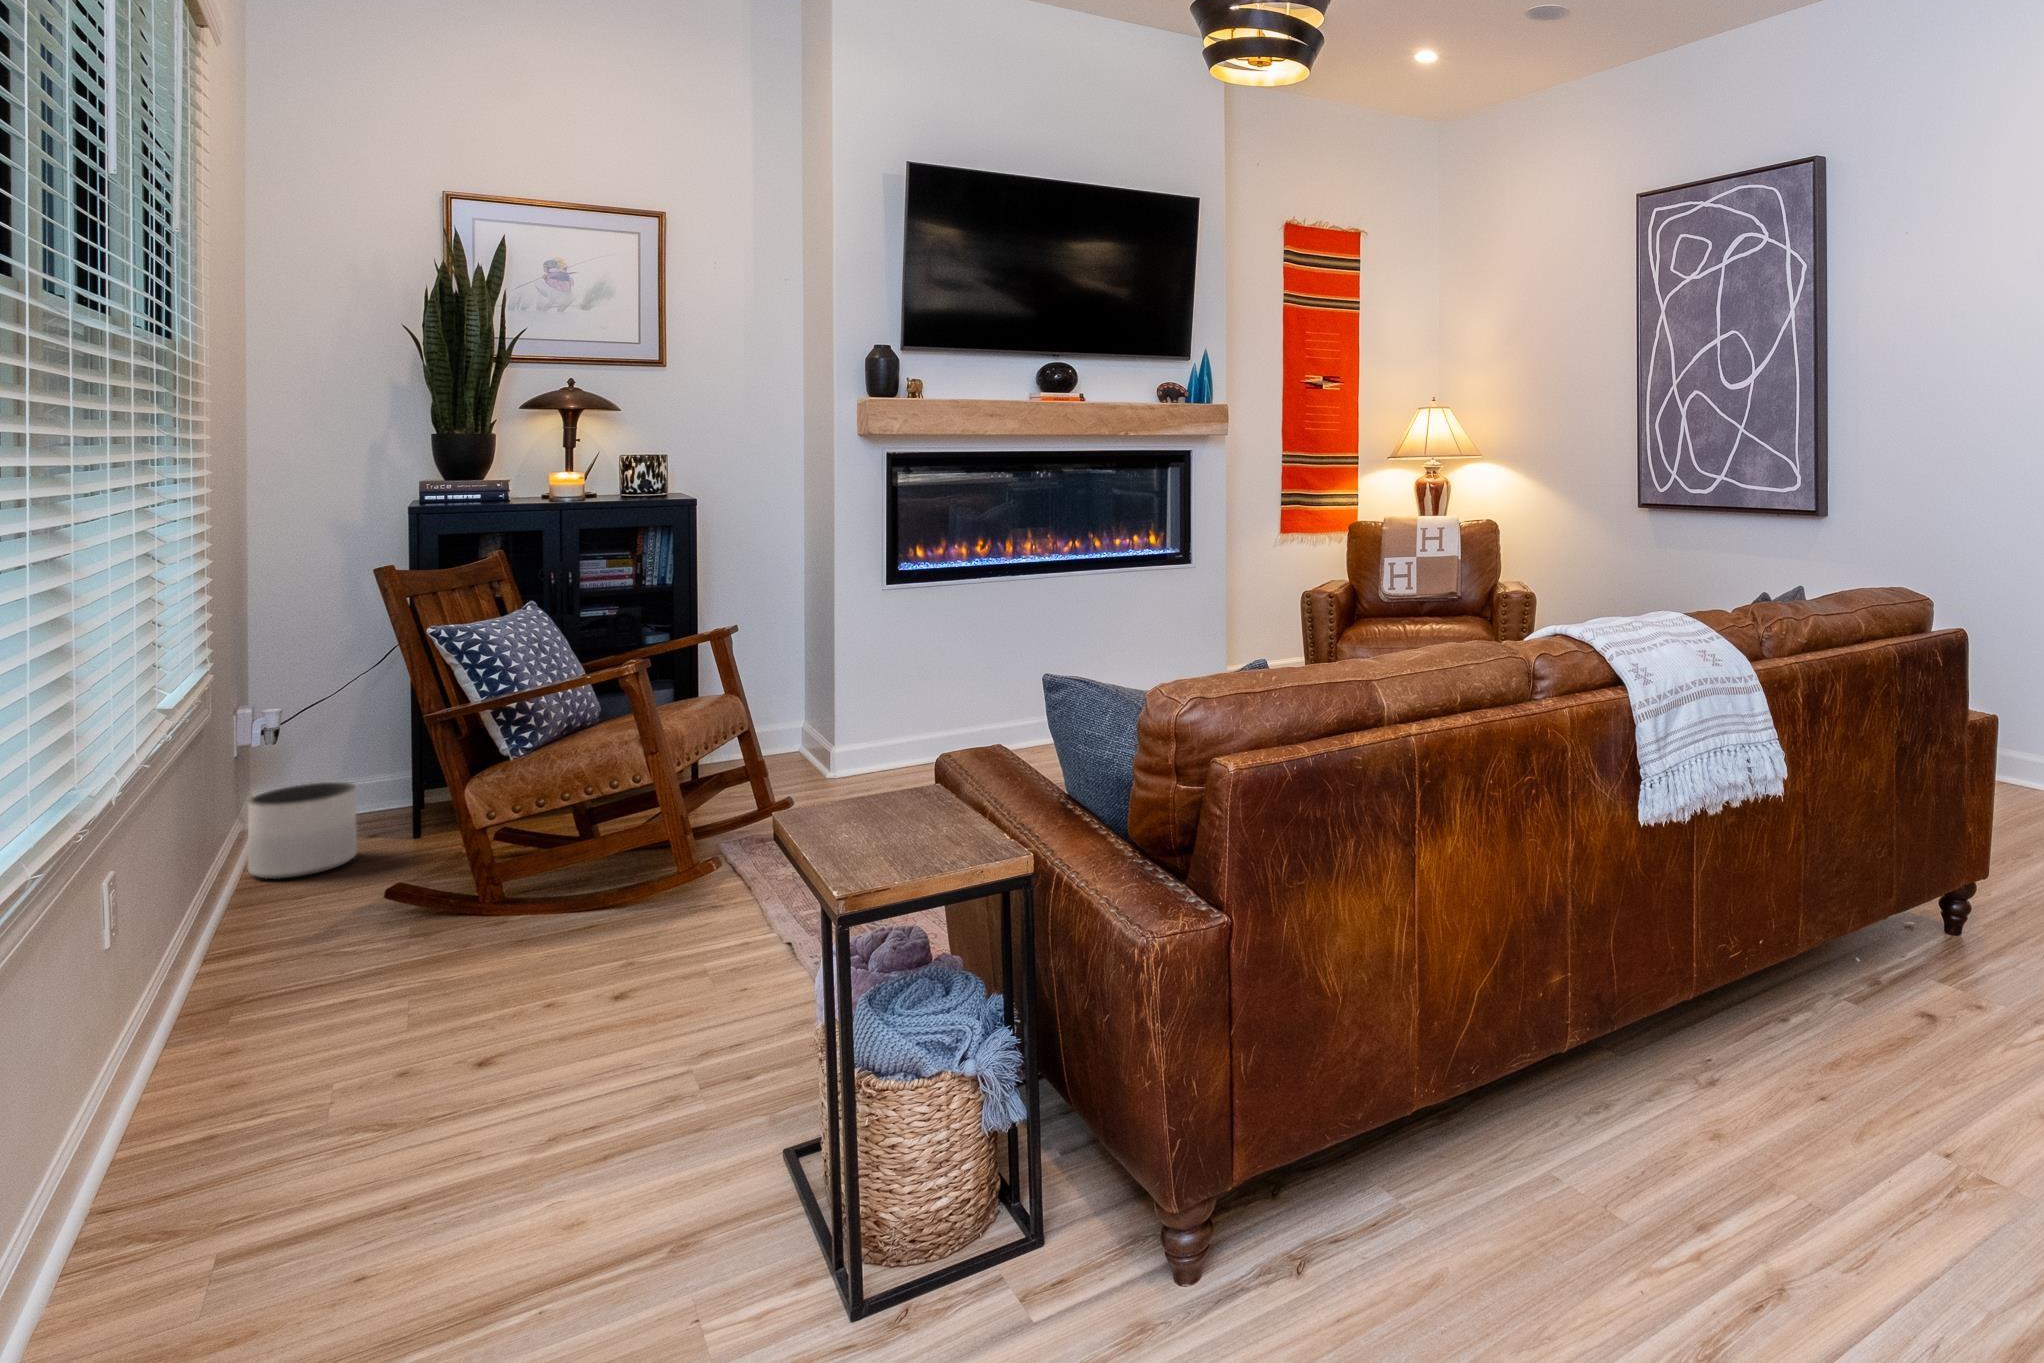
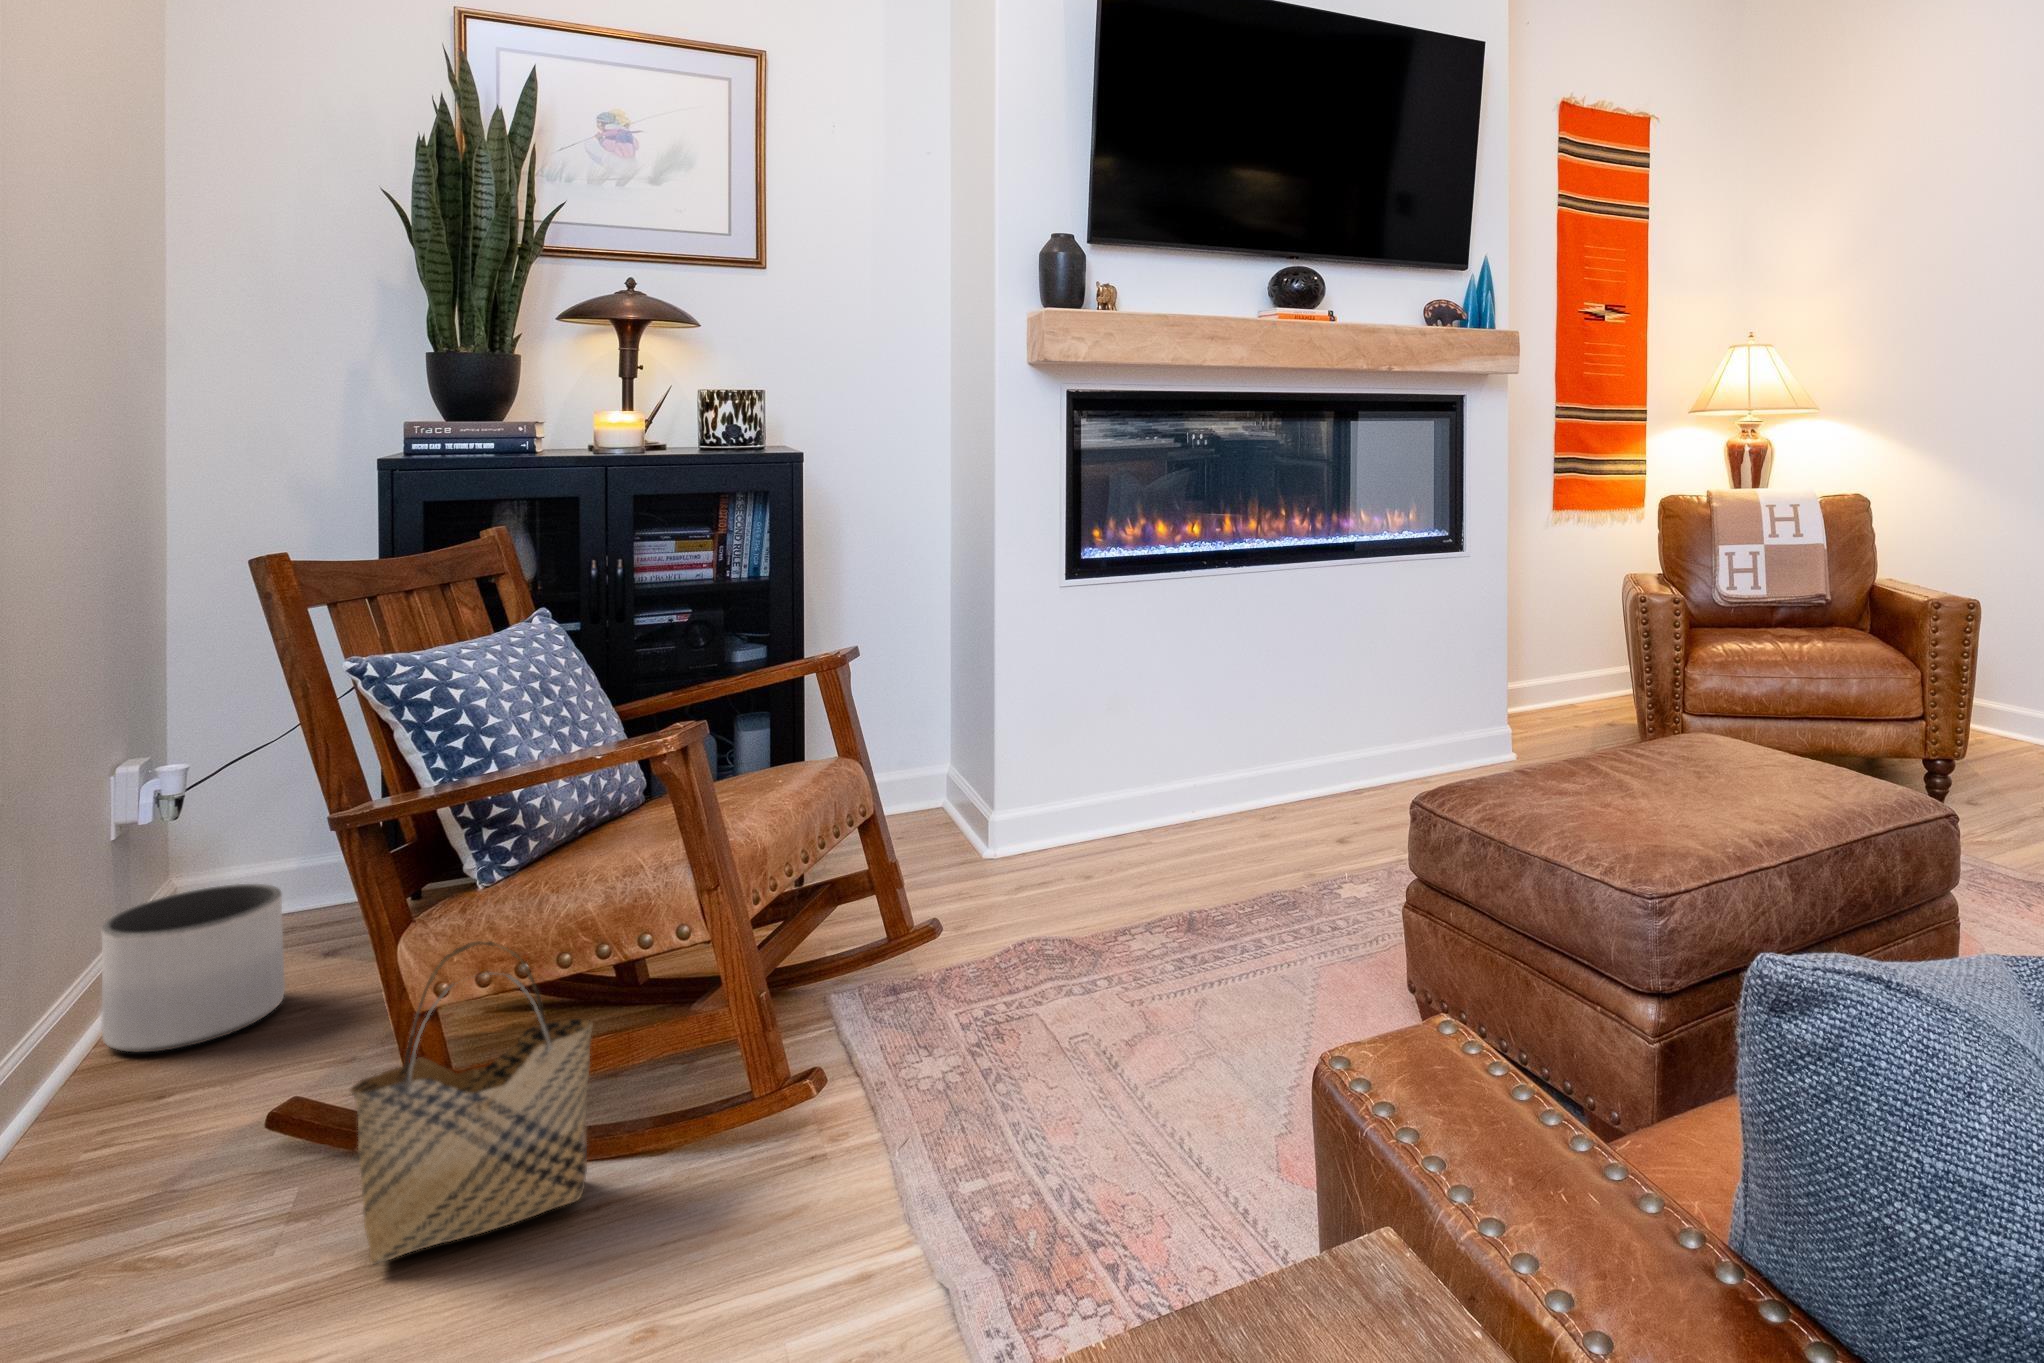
woven basket: none [457,781,585,945] -> present [351,941,593,1265]

